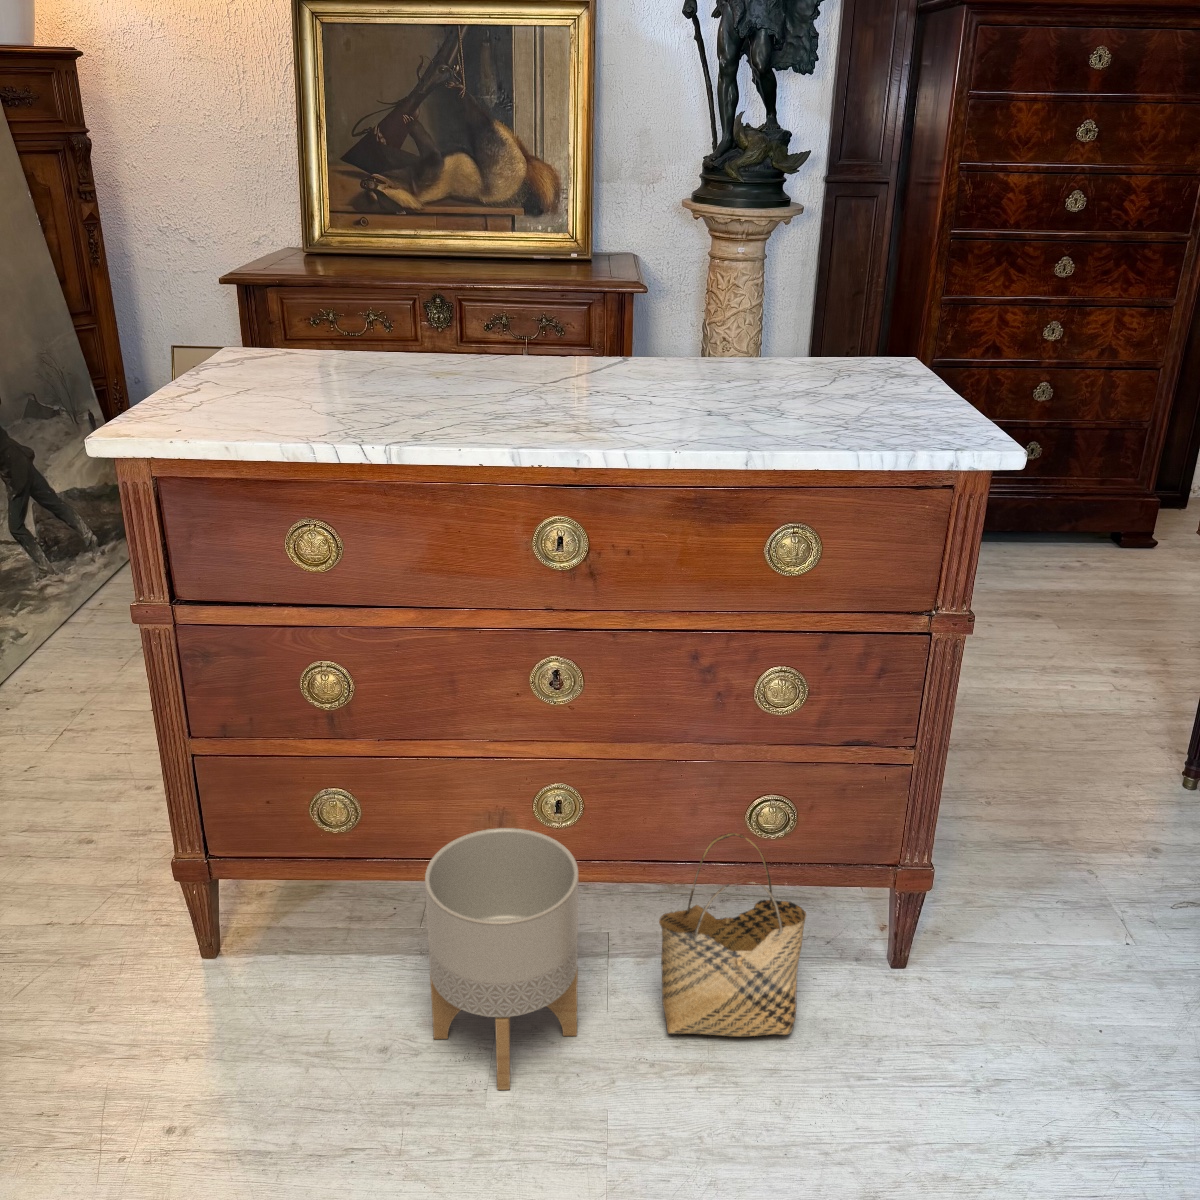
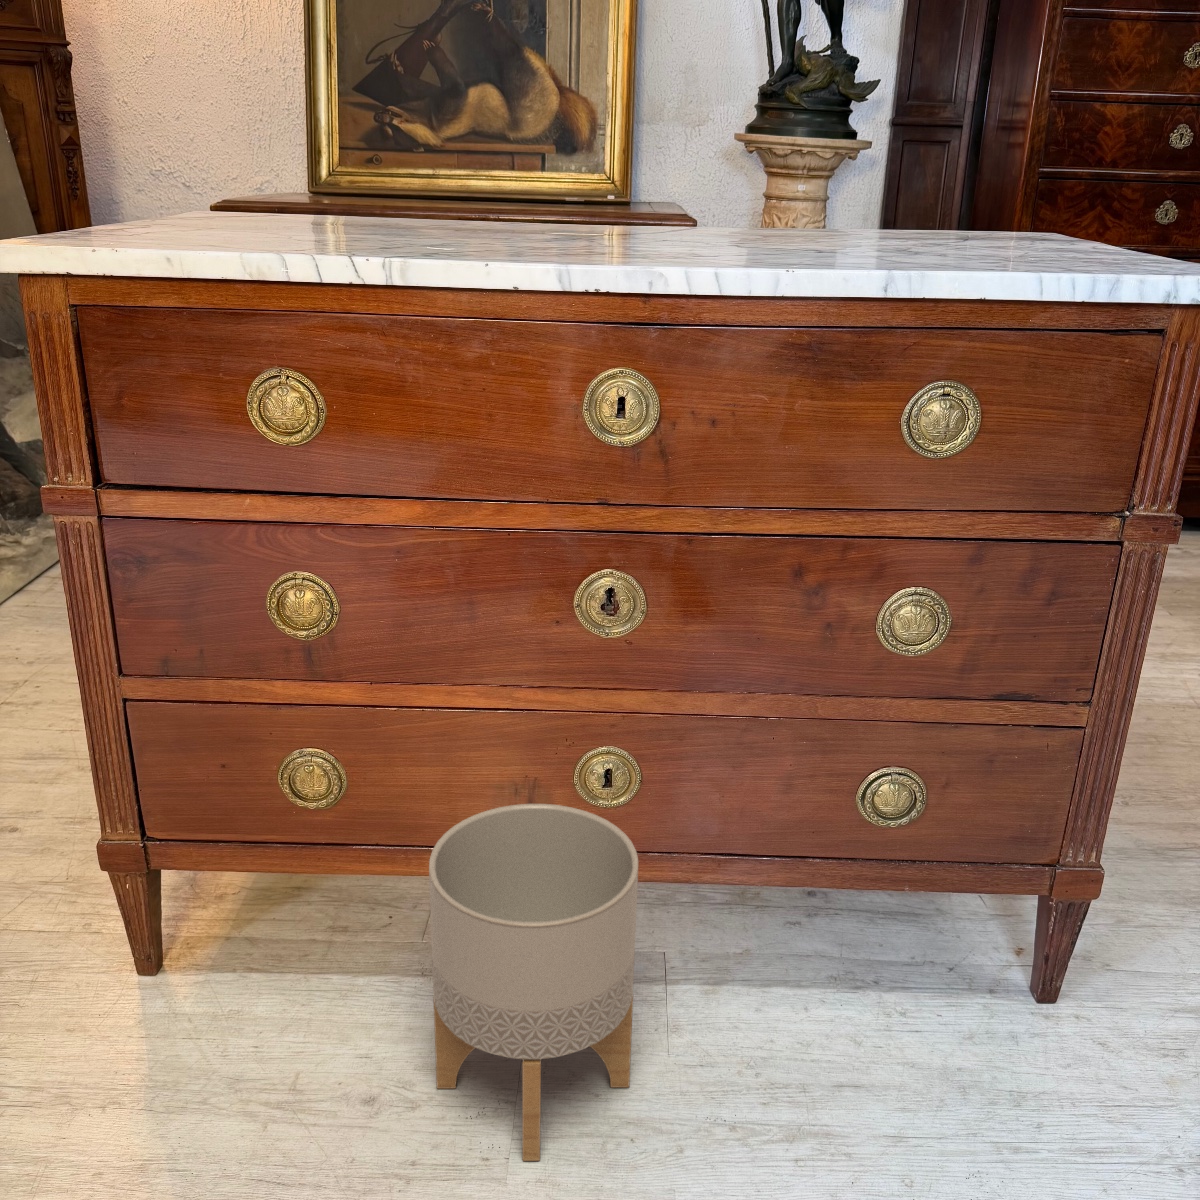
woven basket: present [659,833,806,1036] -> none [744,815,942,1092]

